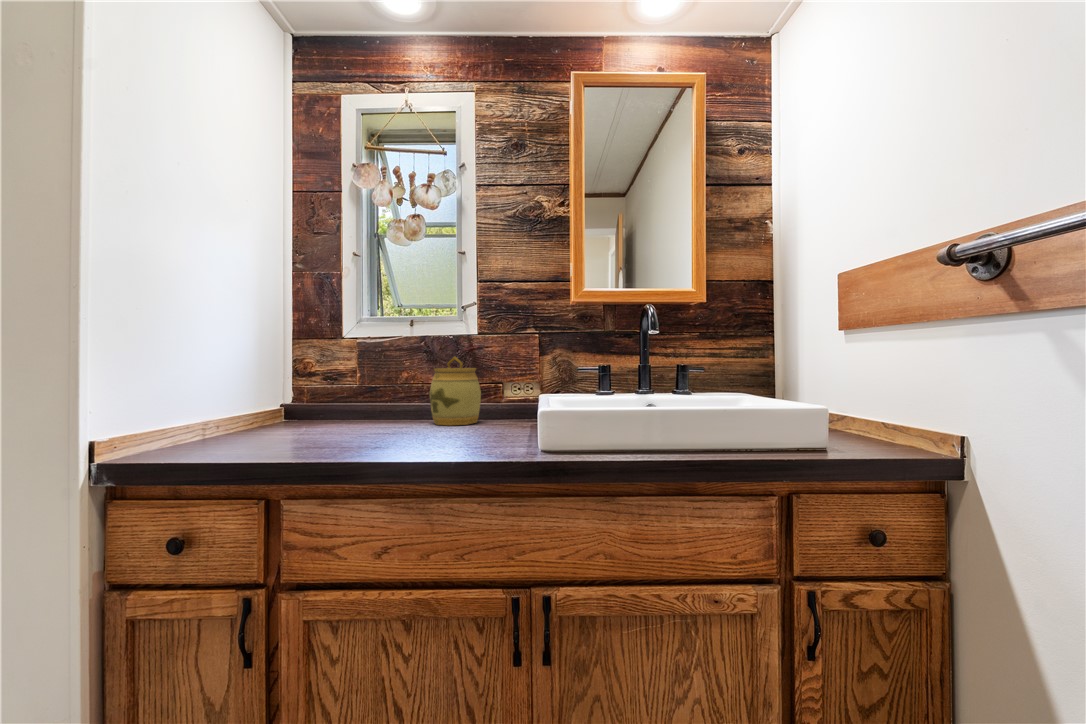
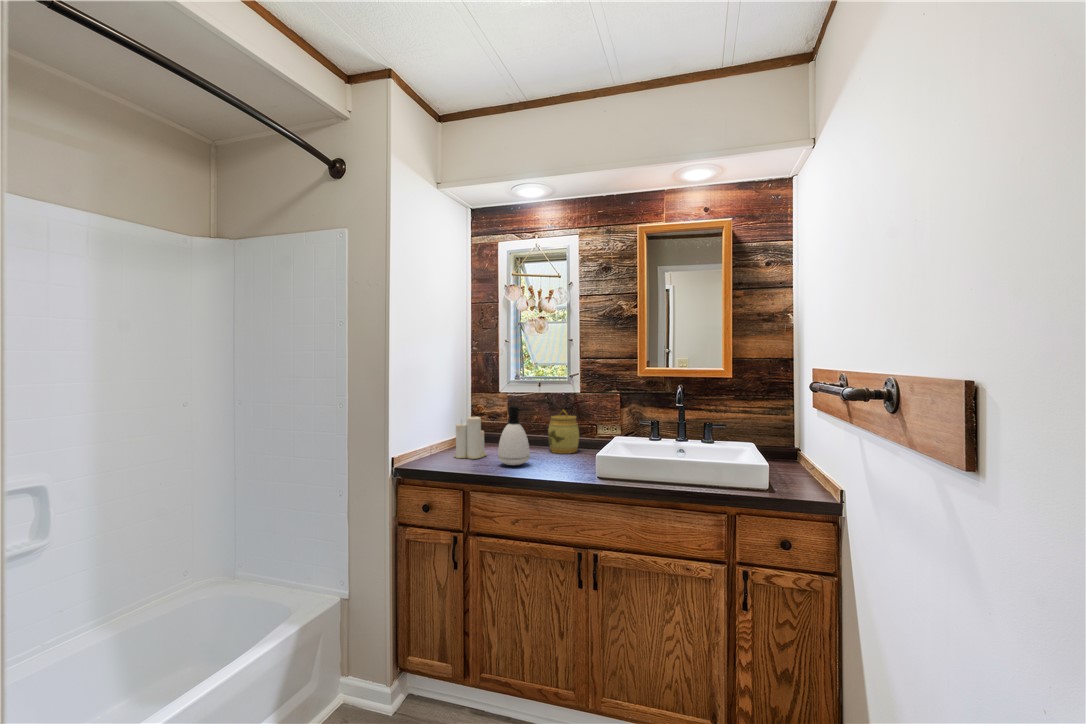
soap dispenser: none [343,333,406,443] -> present [498,406,530,465]
candle: none [253,354,321,440] -> present [454,417,486,459]

